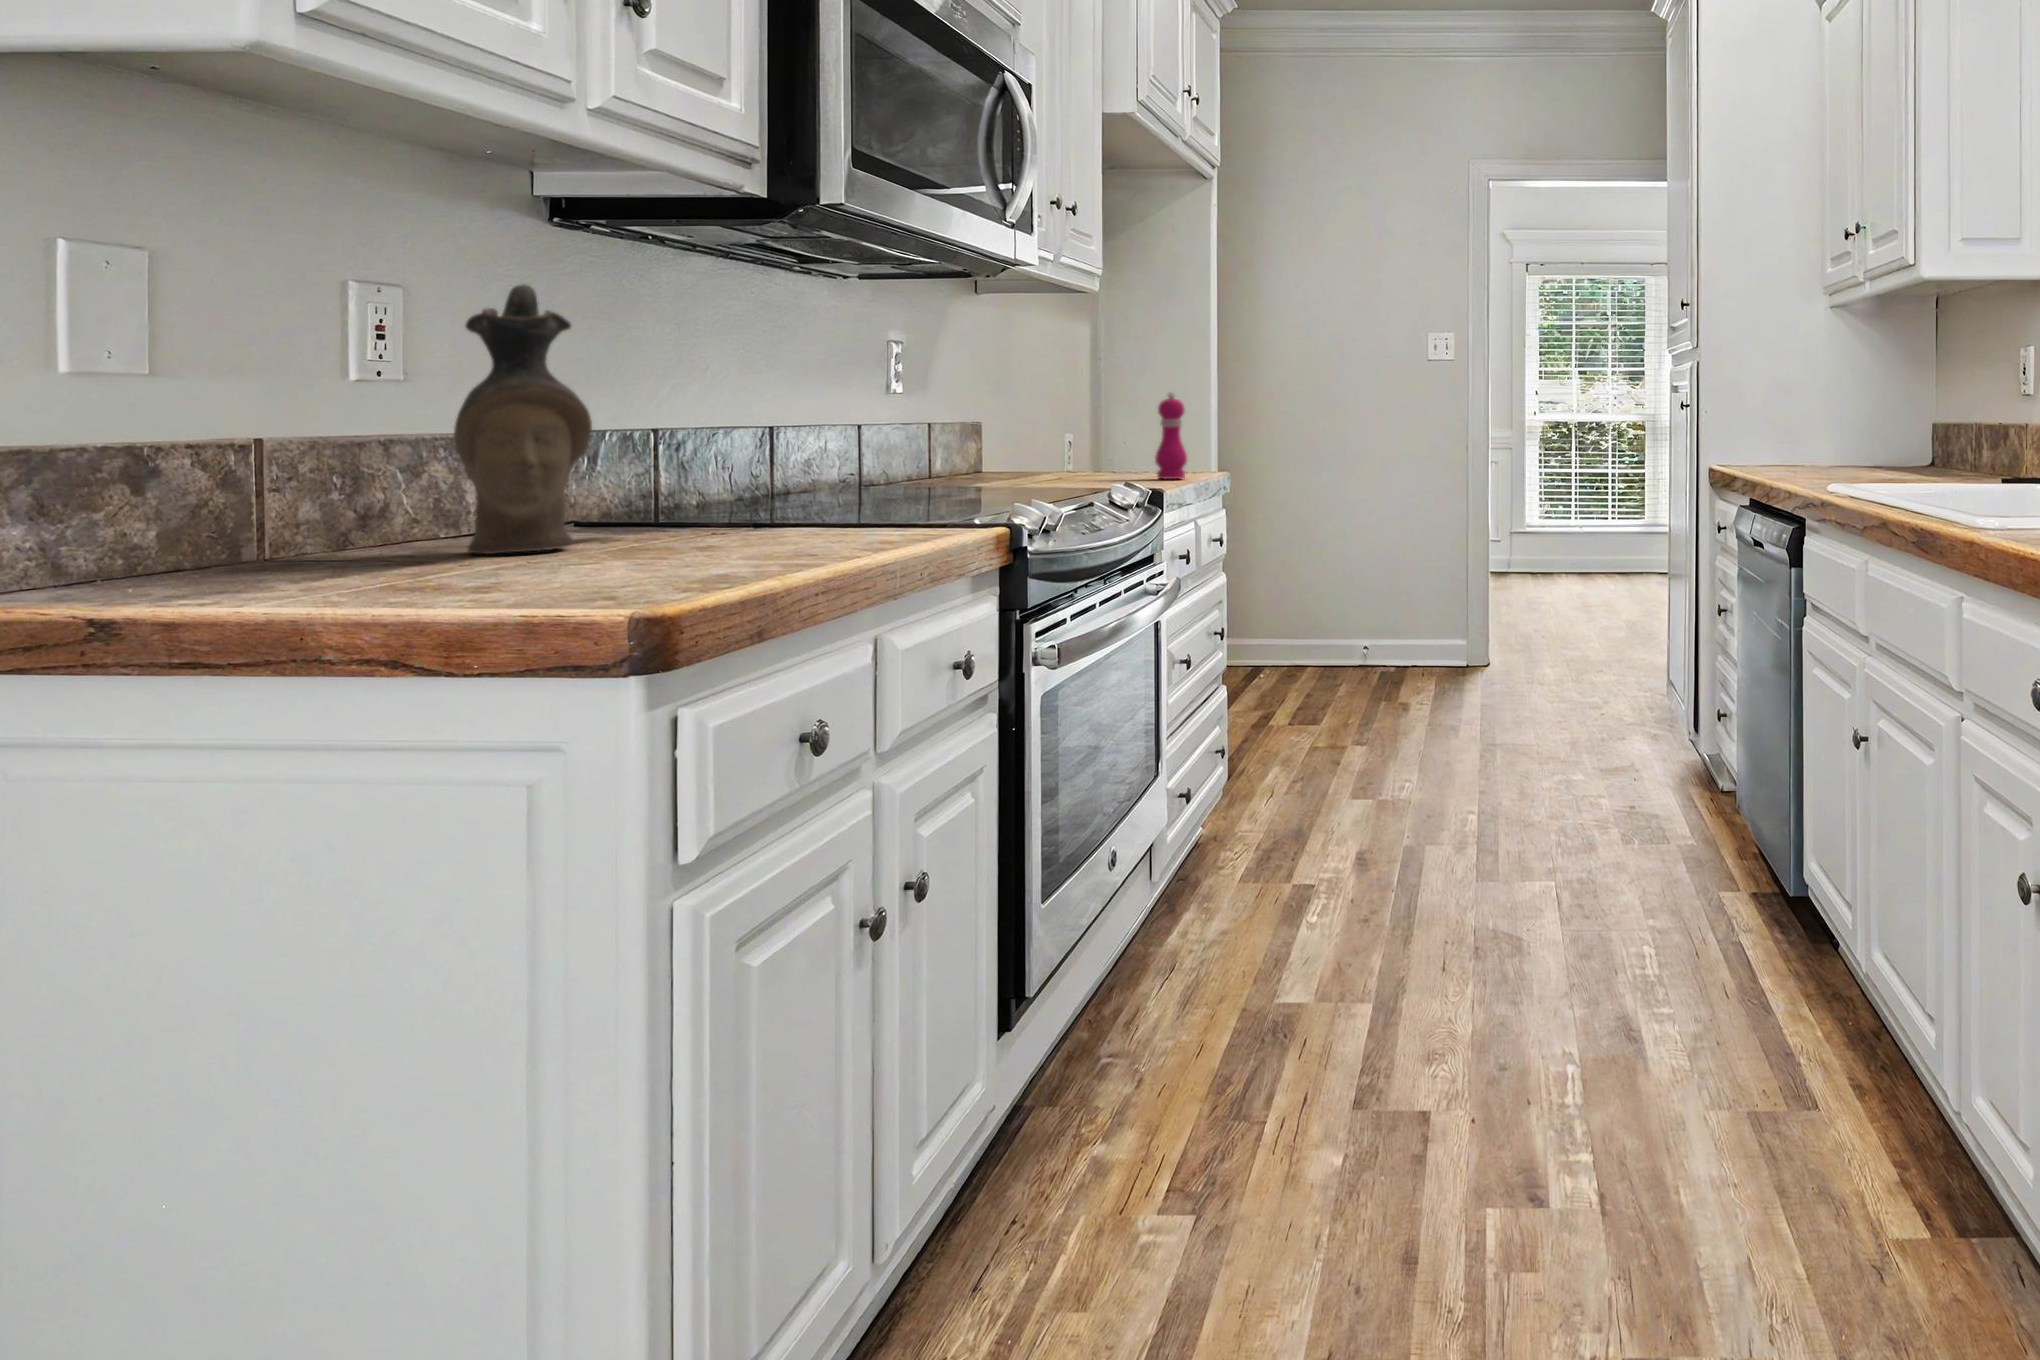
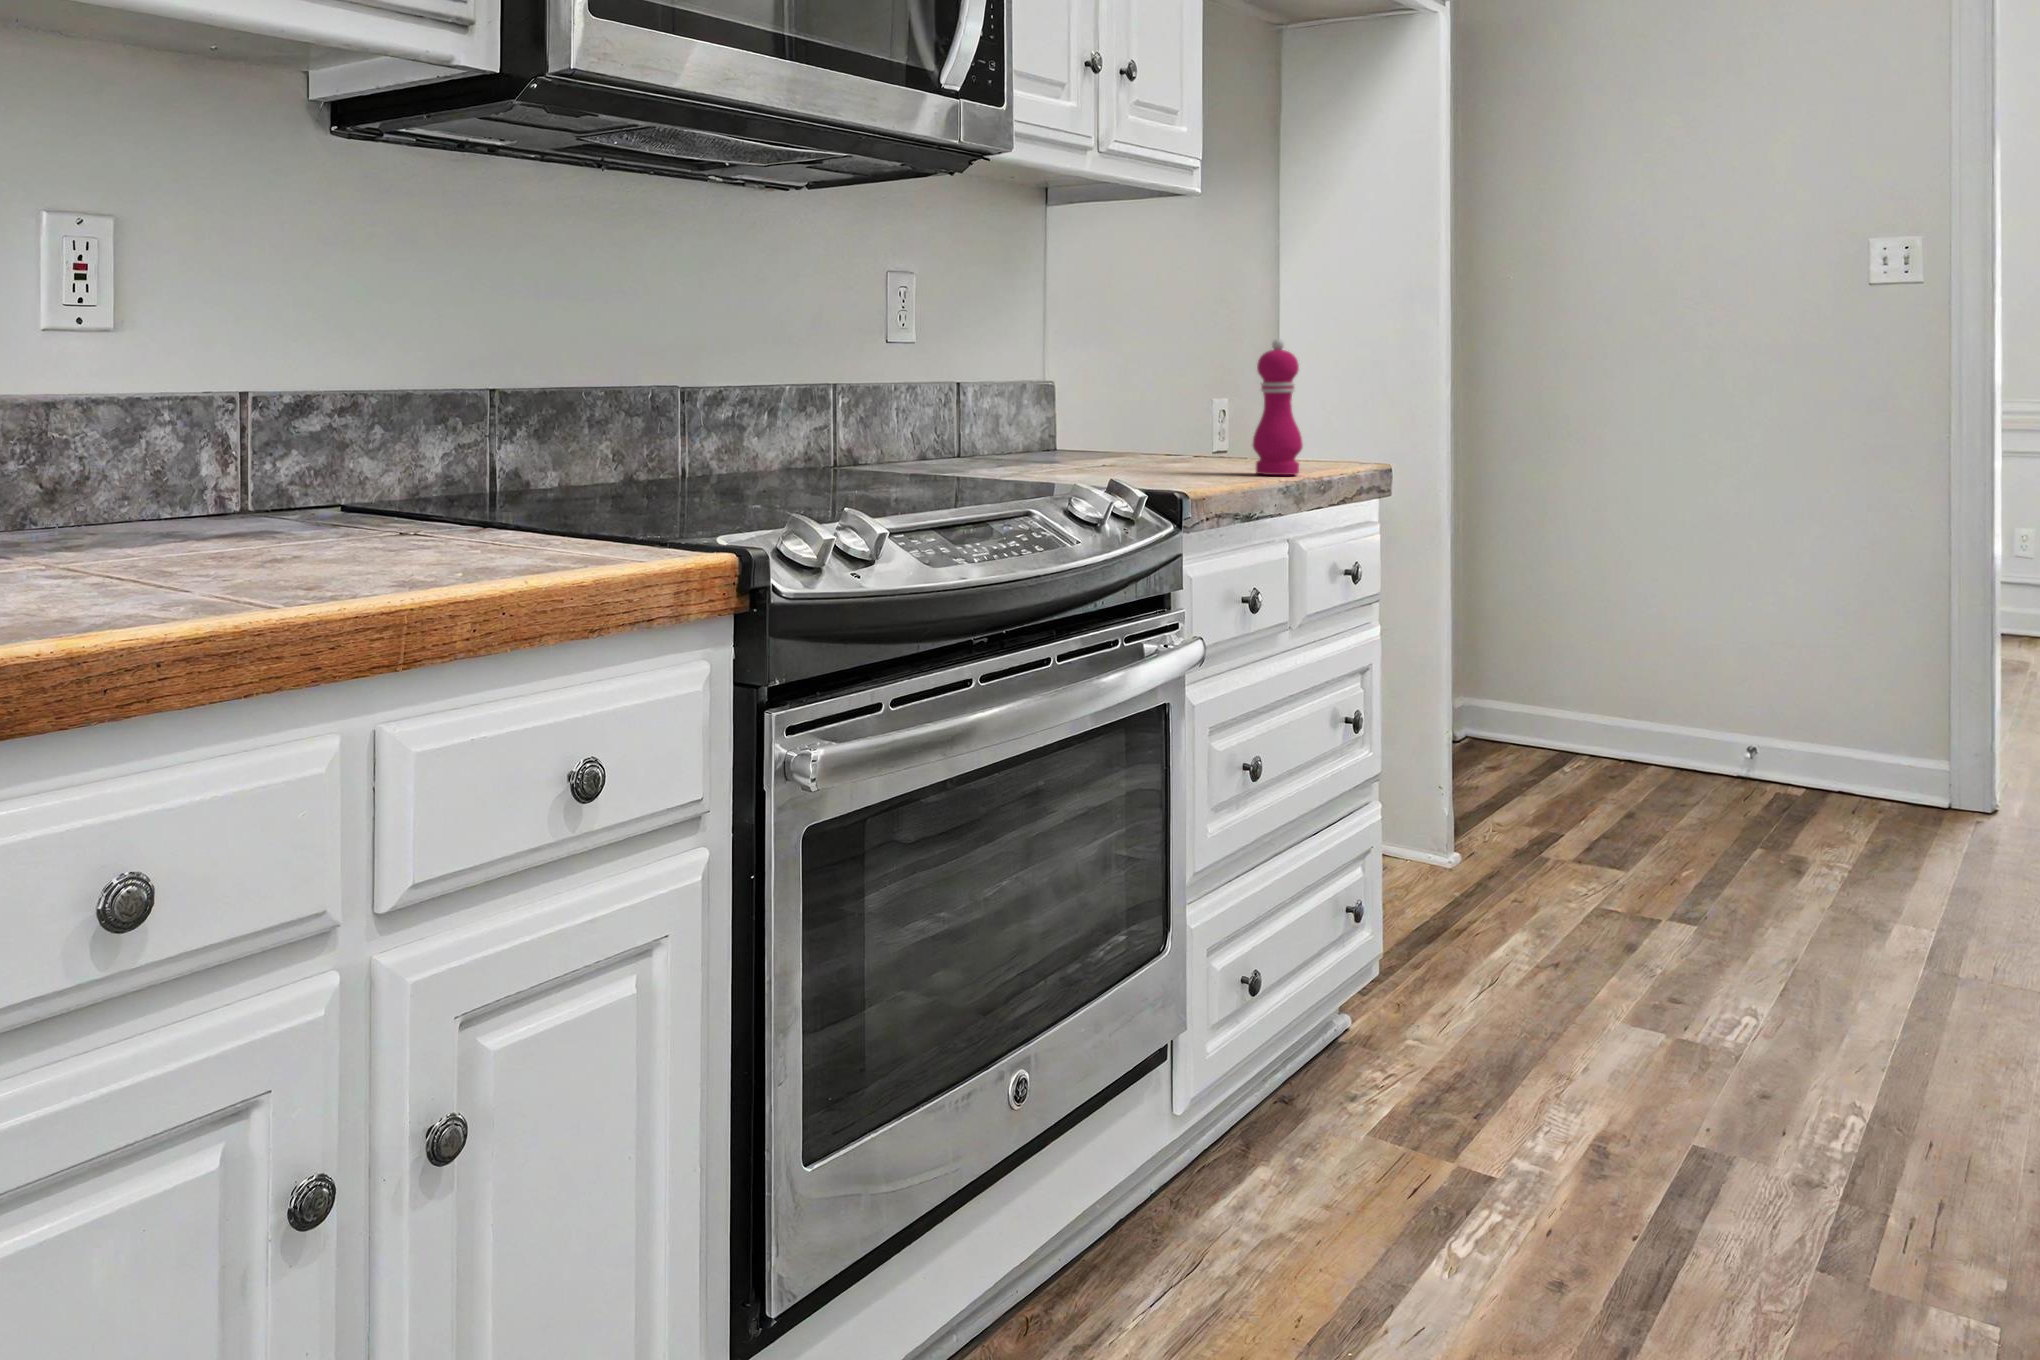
ceramic pitcher: present [454,285,592,554] -> none [40,202,204,550]

